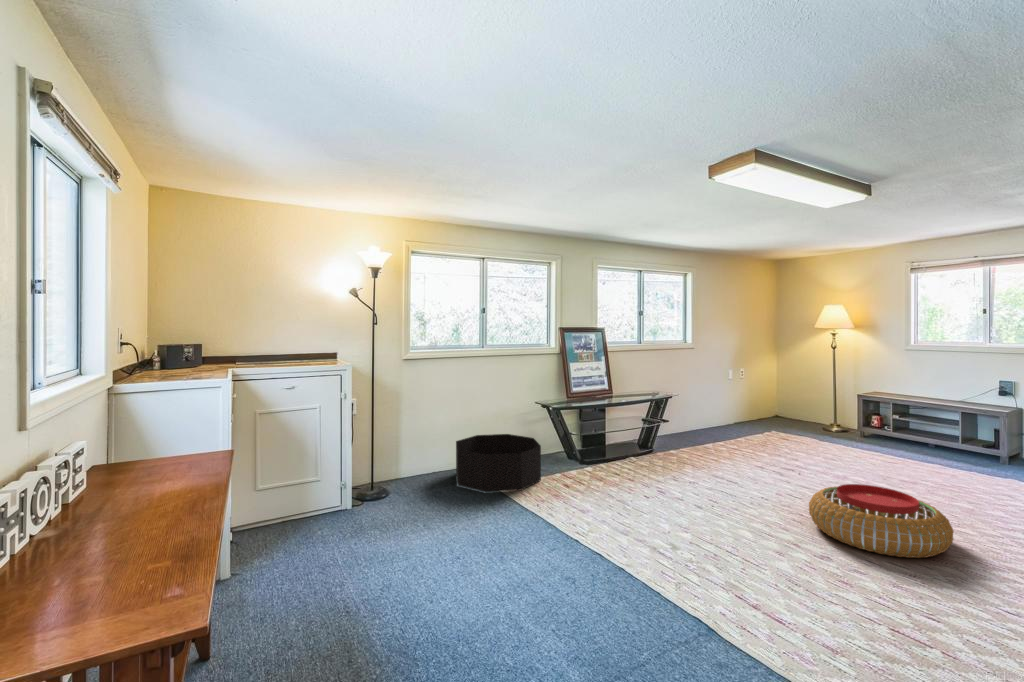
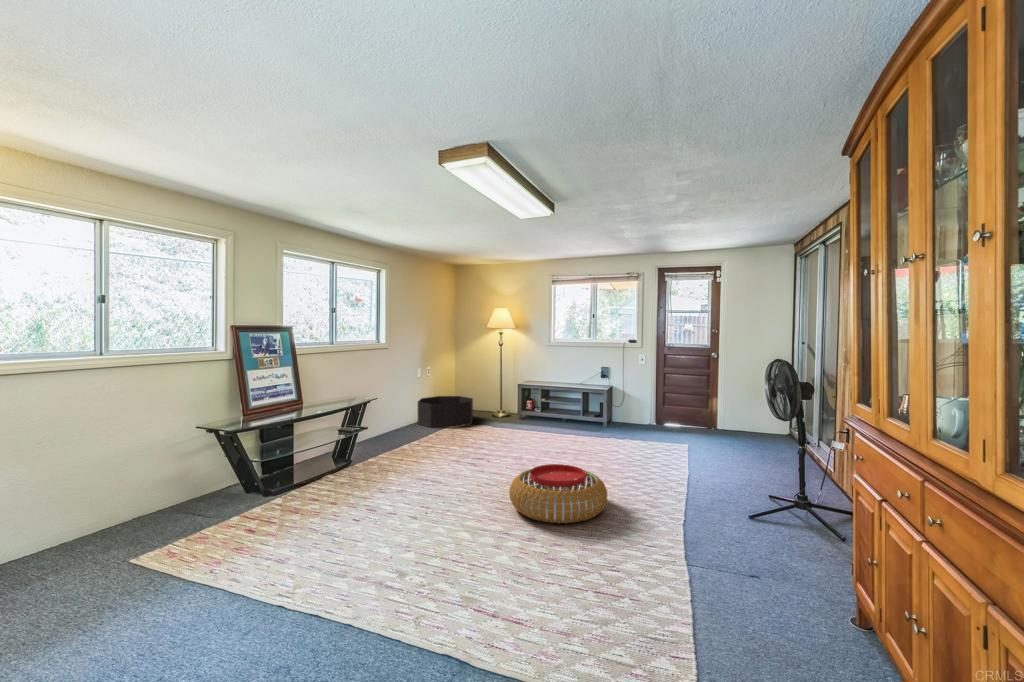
basket: present [456,434,541,492] -> present [418,396,473,427]

